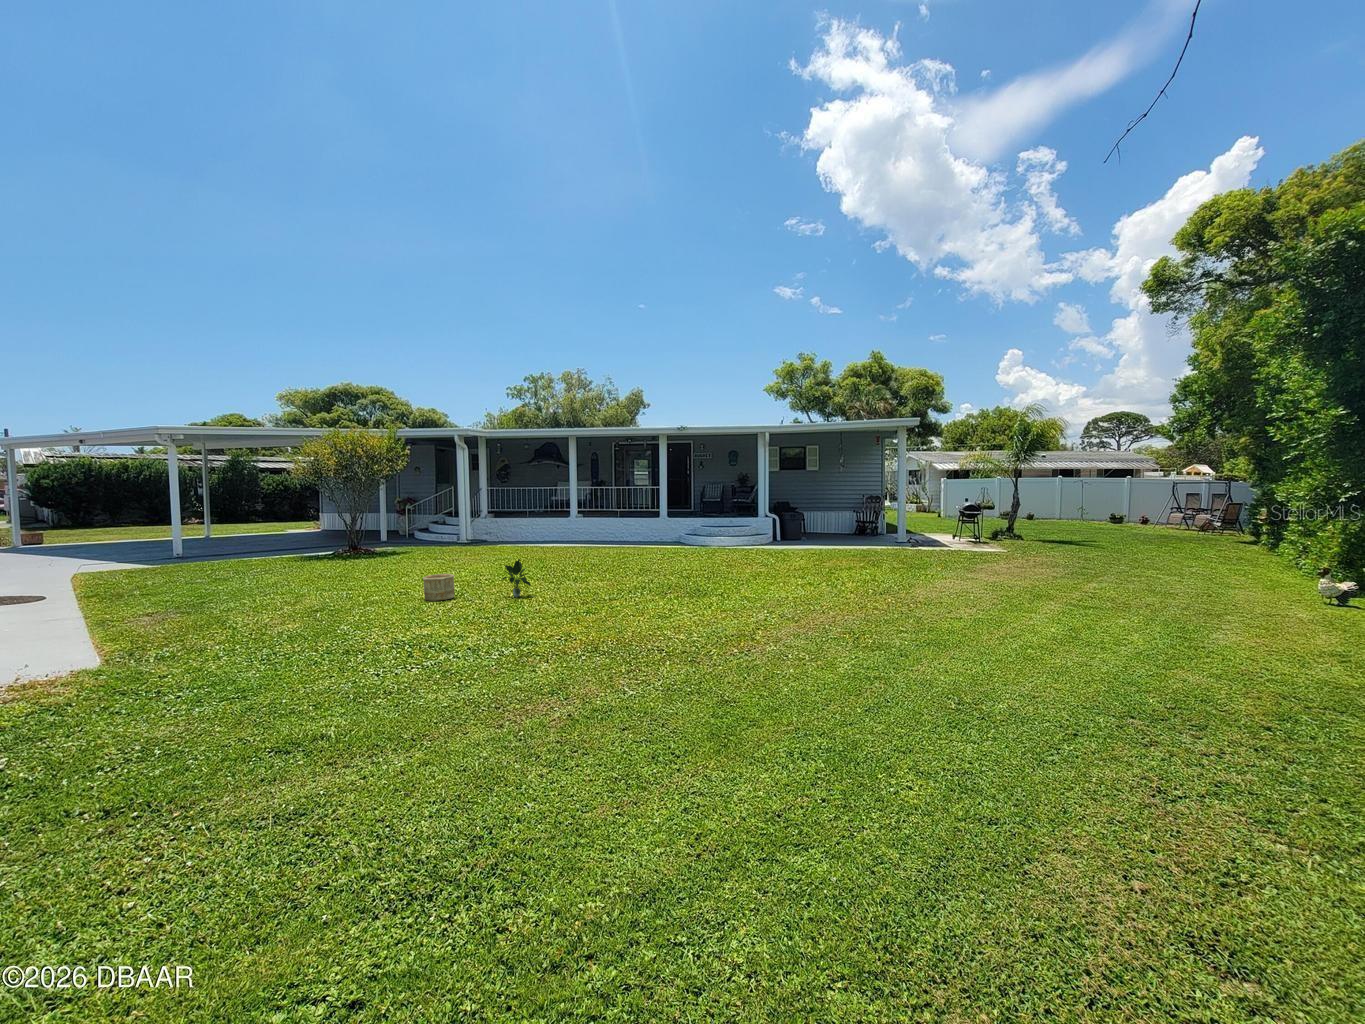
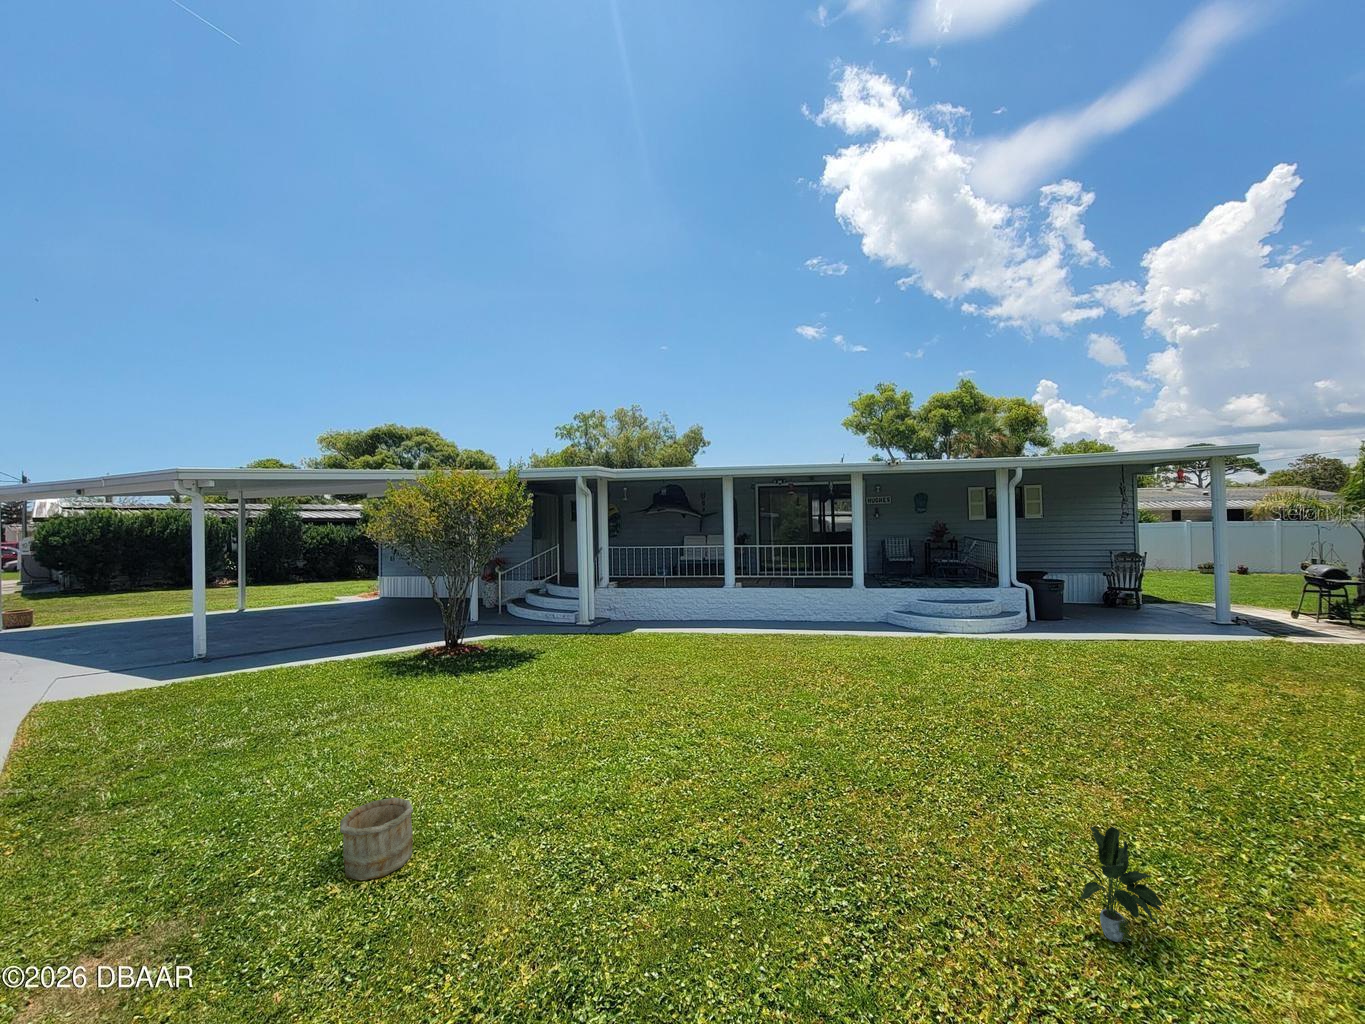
wooden bucket: present [422,574,455,601] -> present [340,798,413,881]

